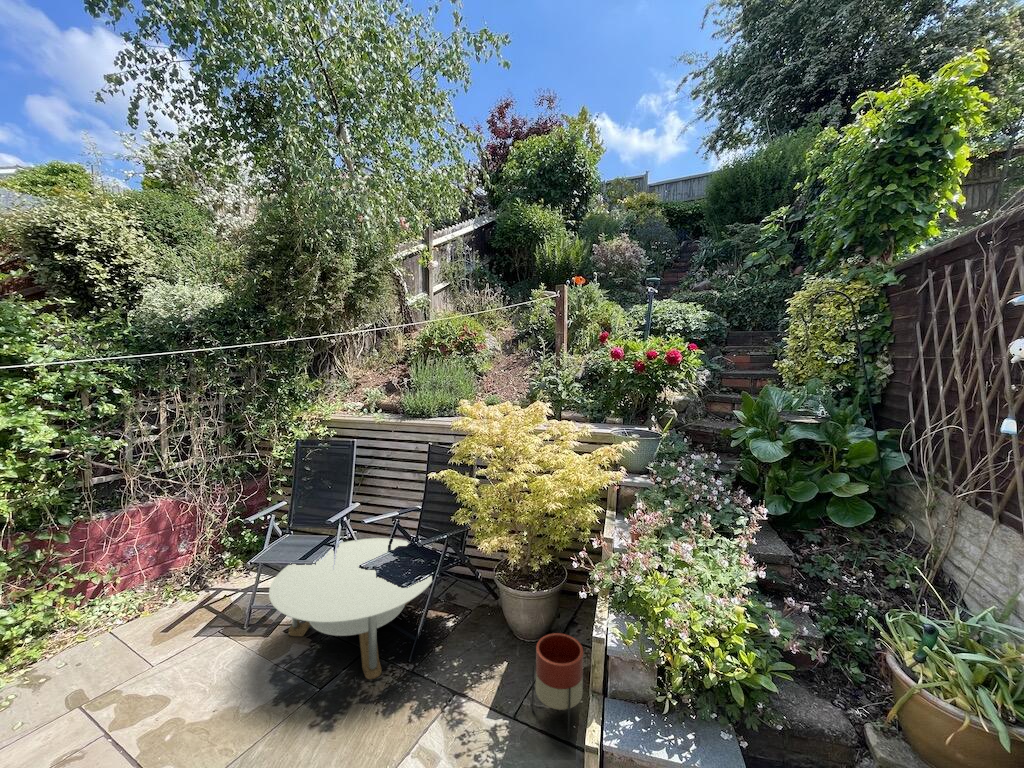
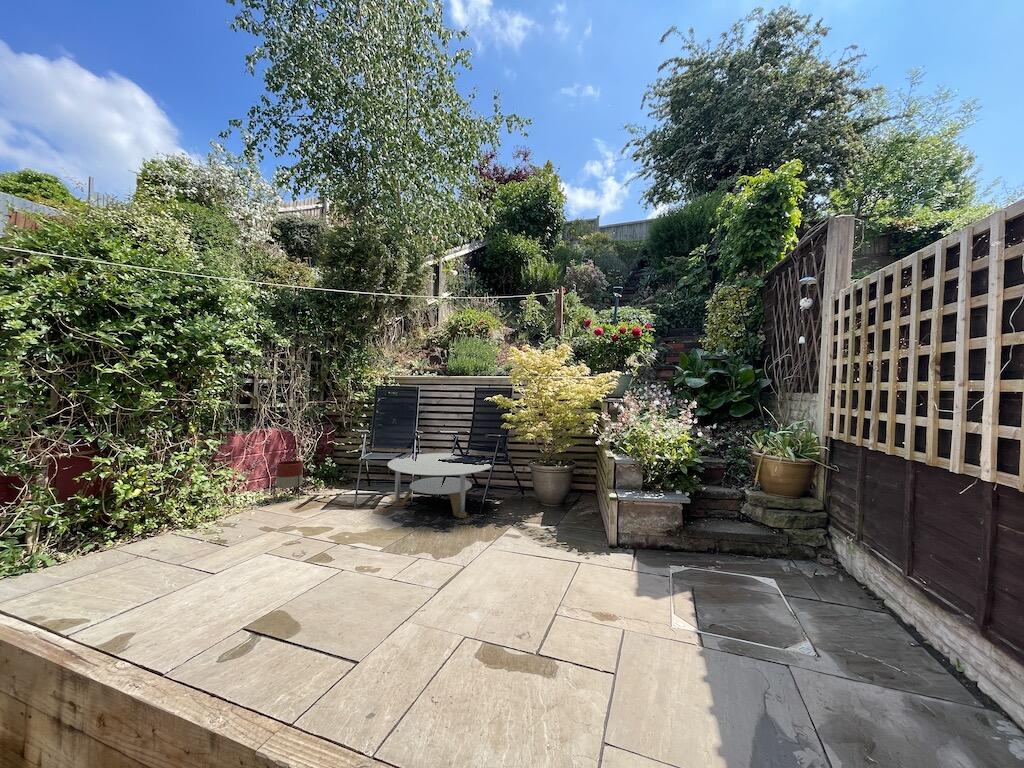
planter: present [532,633,583,737] -> present [274,460,303,500]

